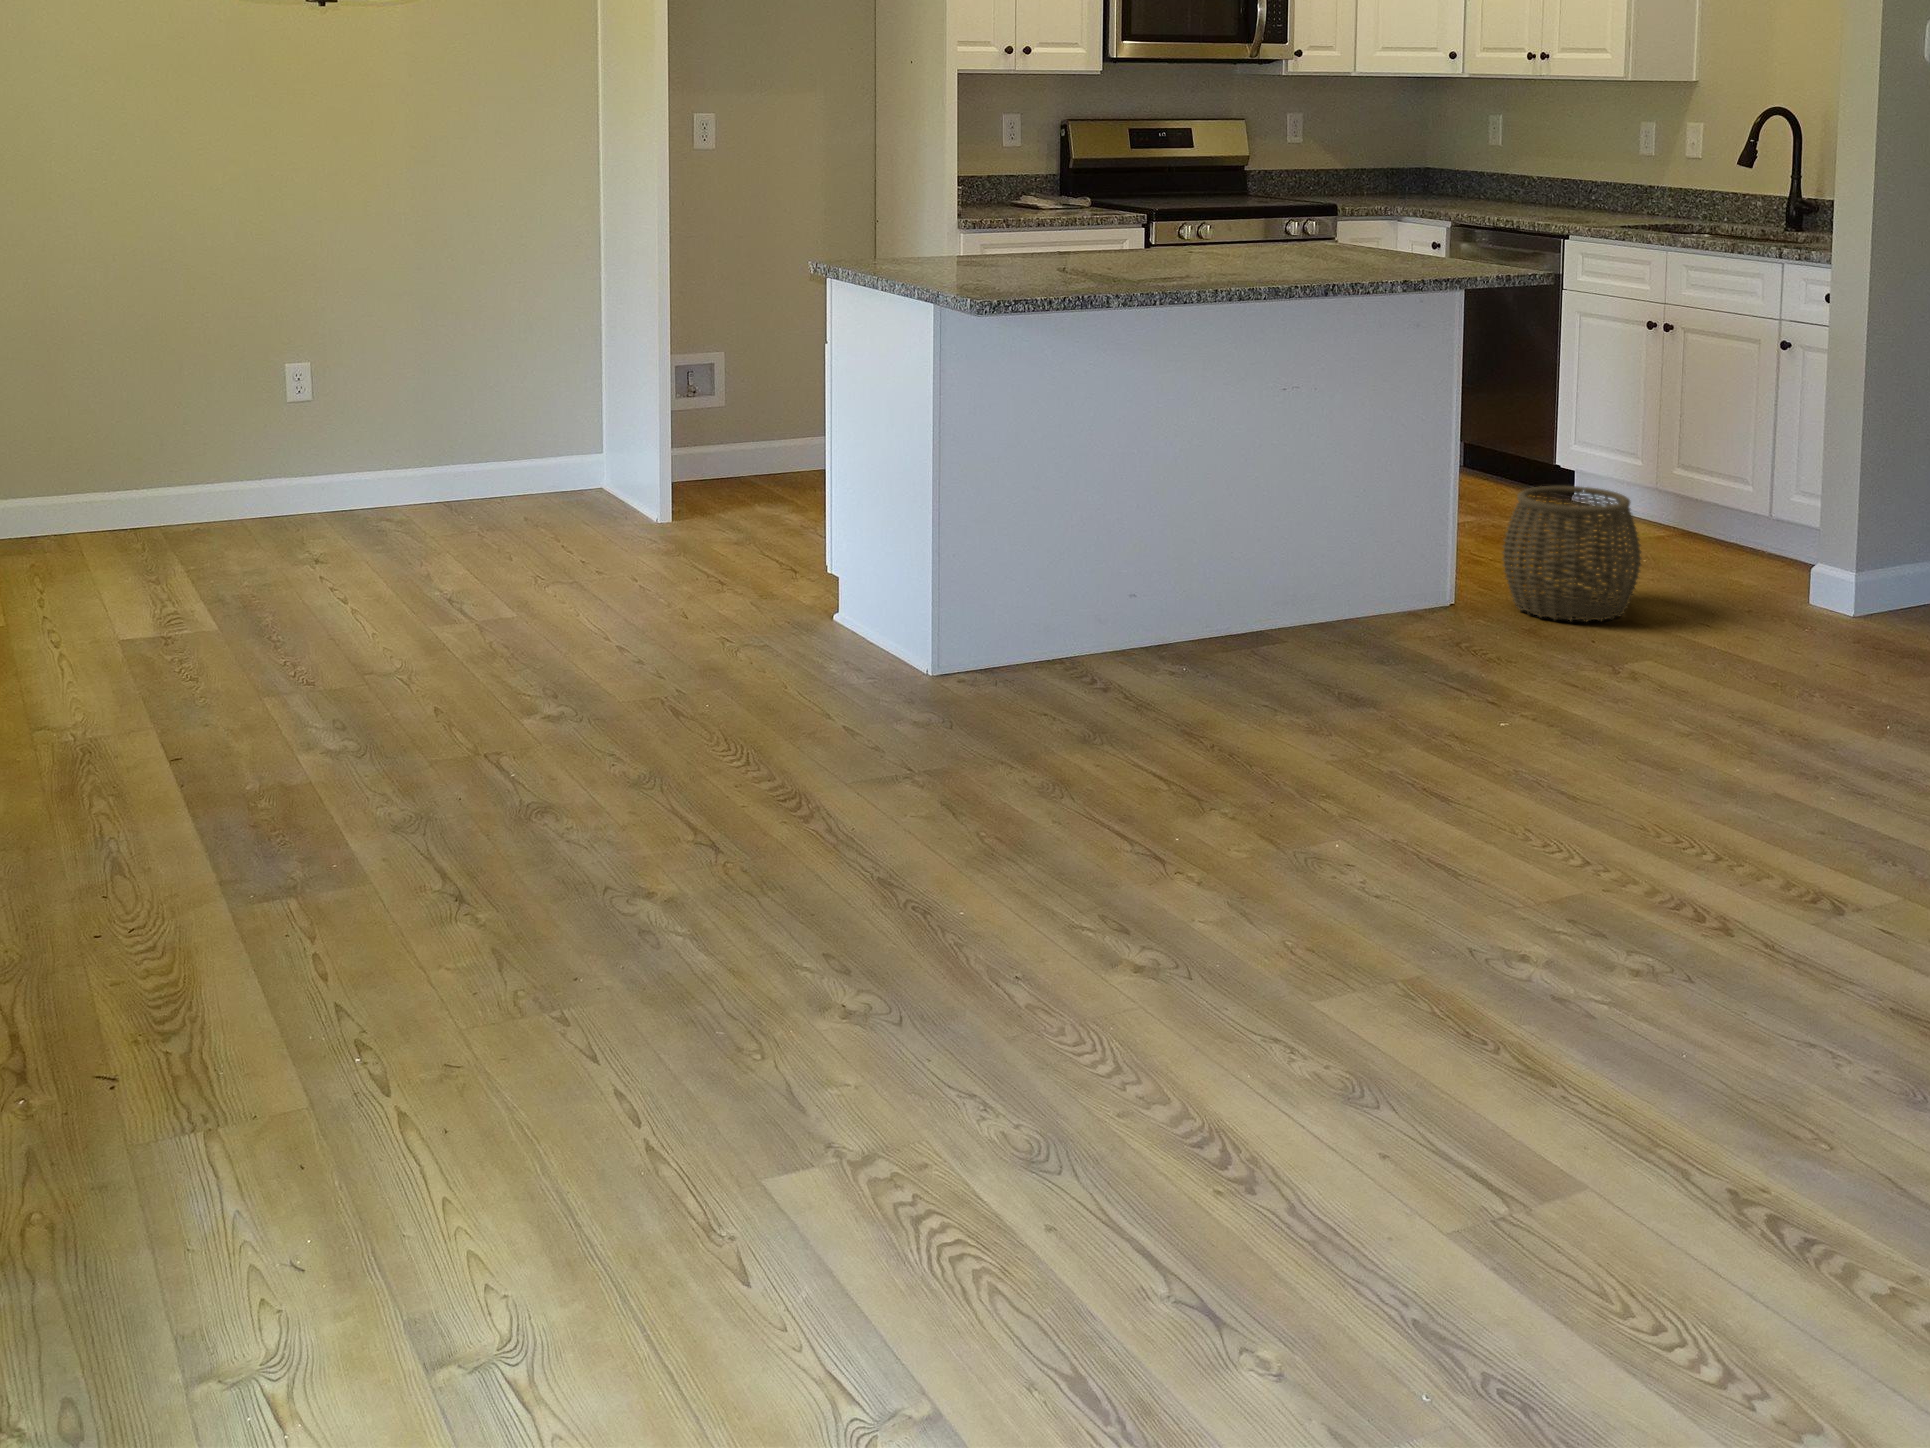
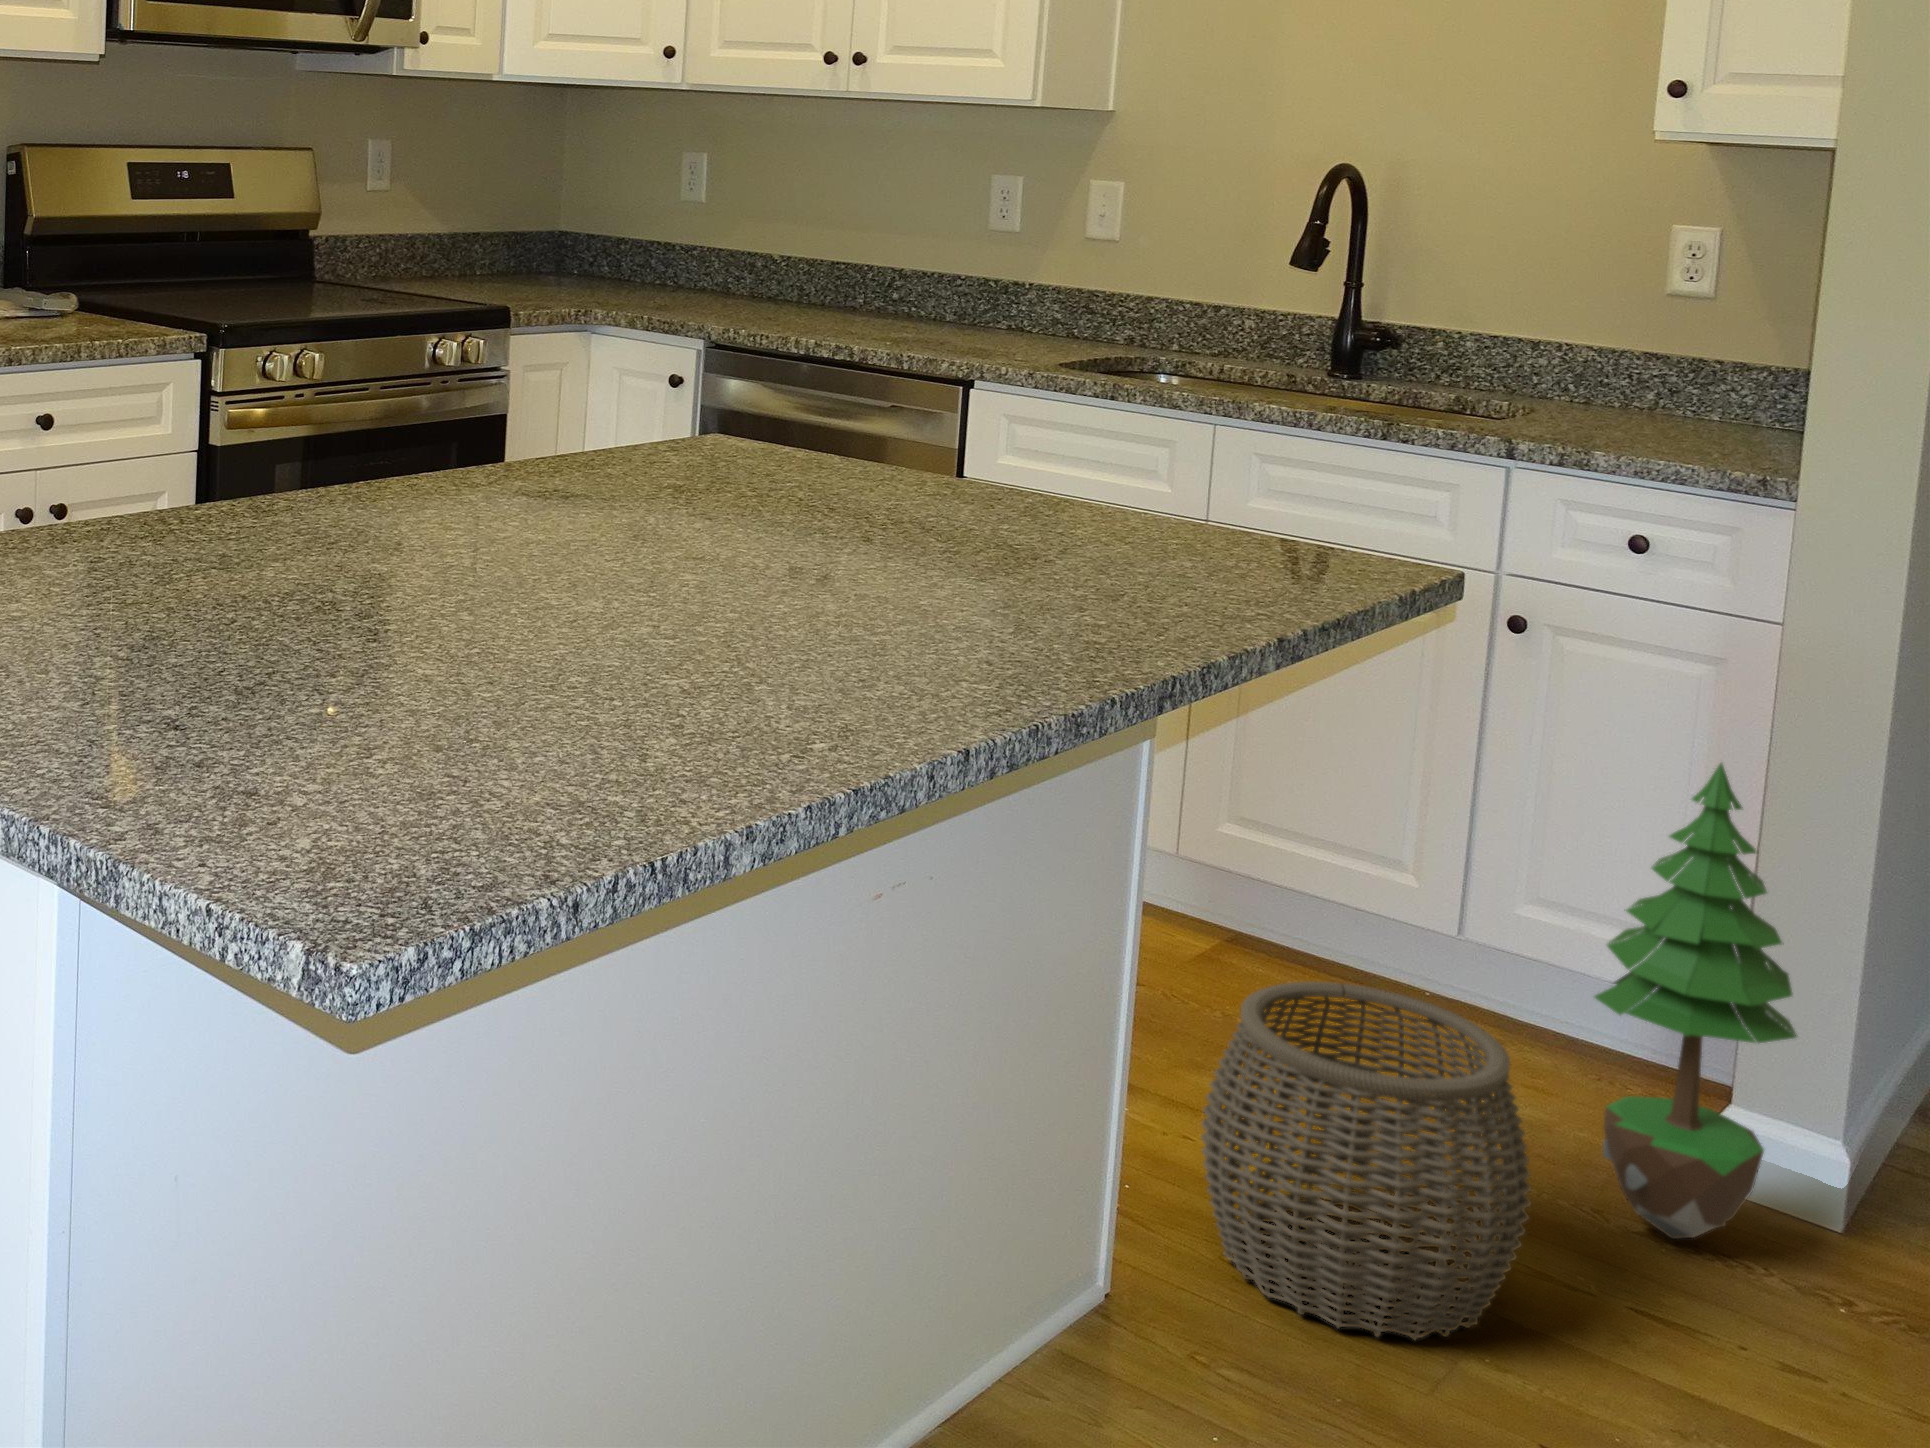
potted tree: none [1711,384,1798,613] -> present [1595,763,1797,1239]

